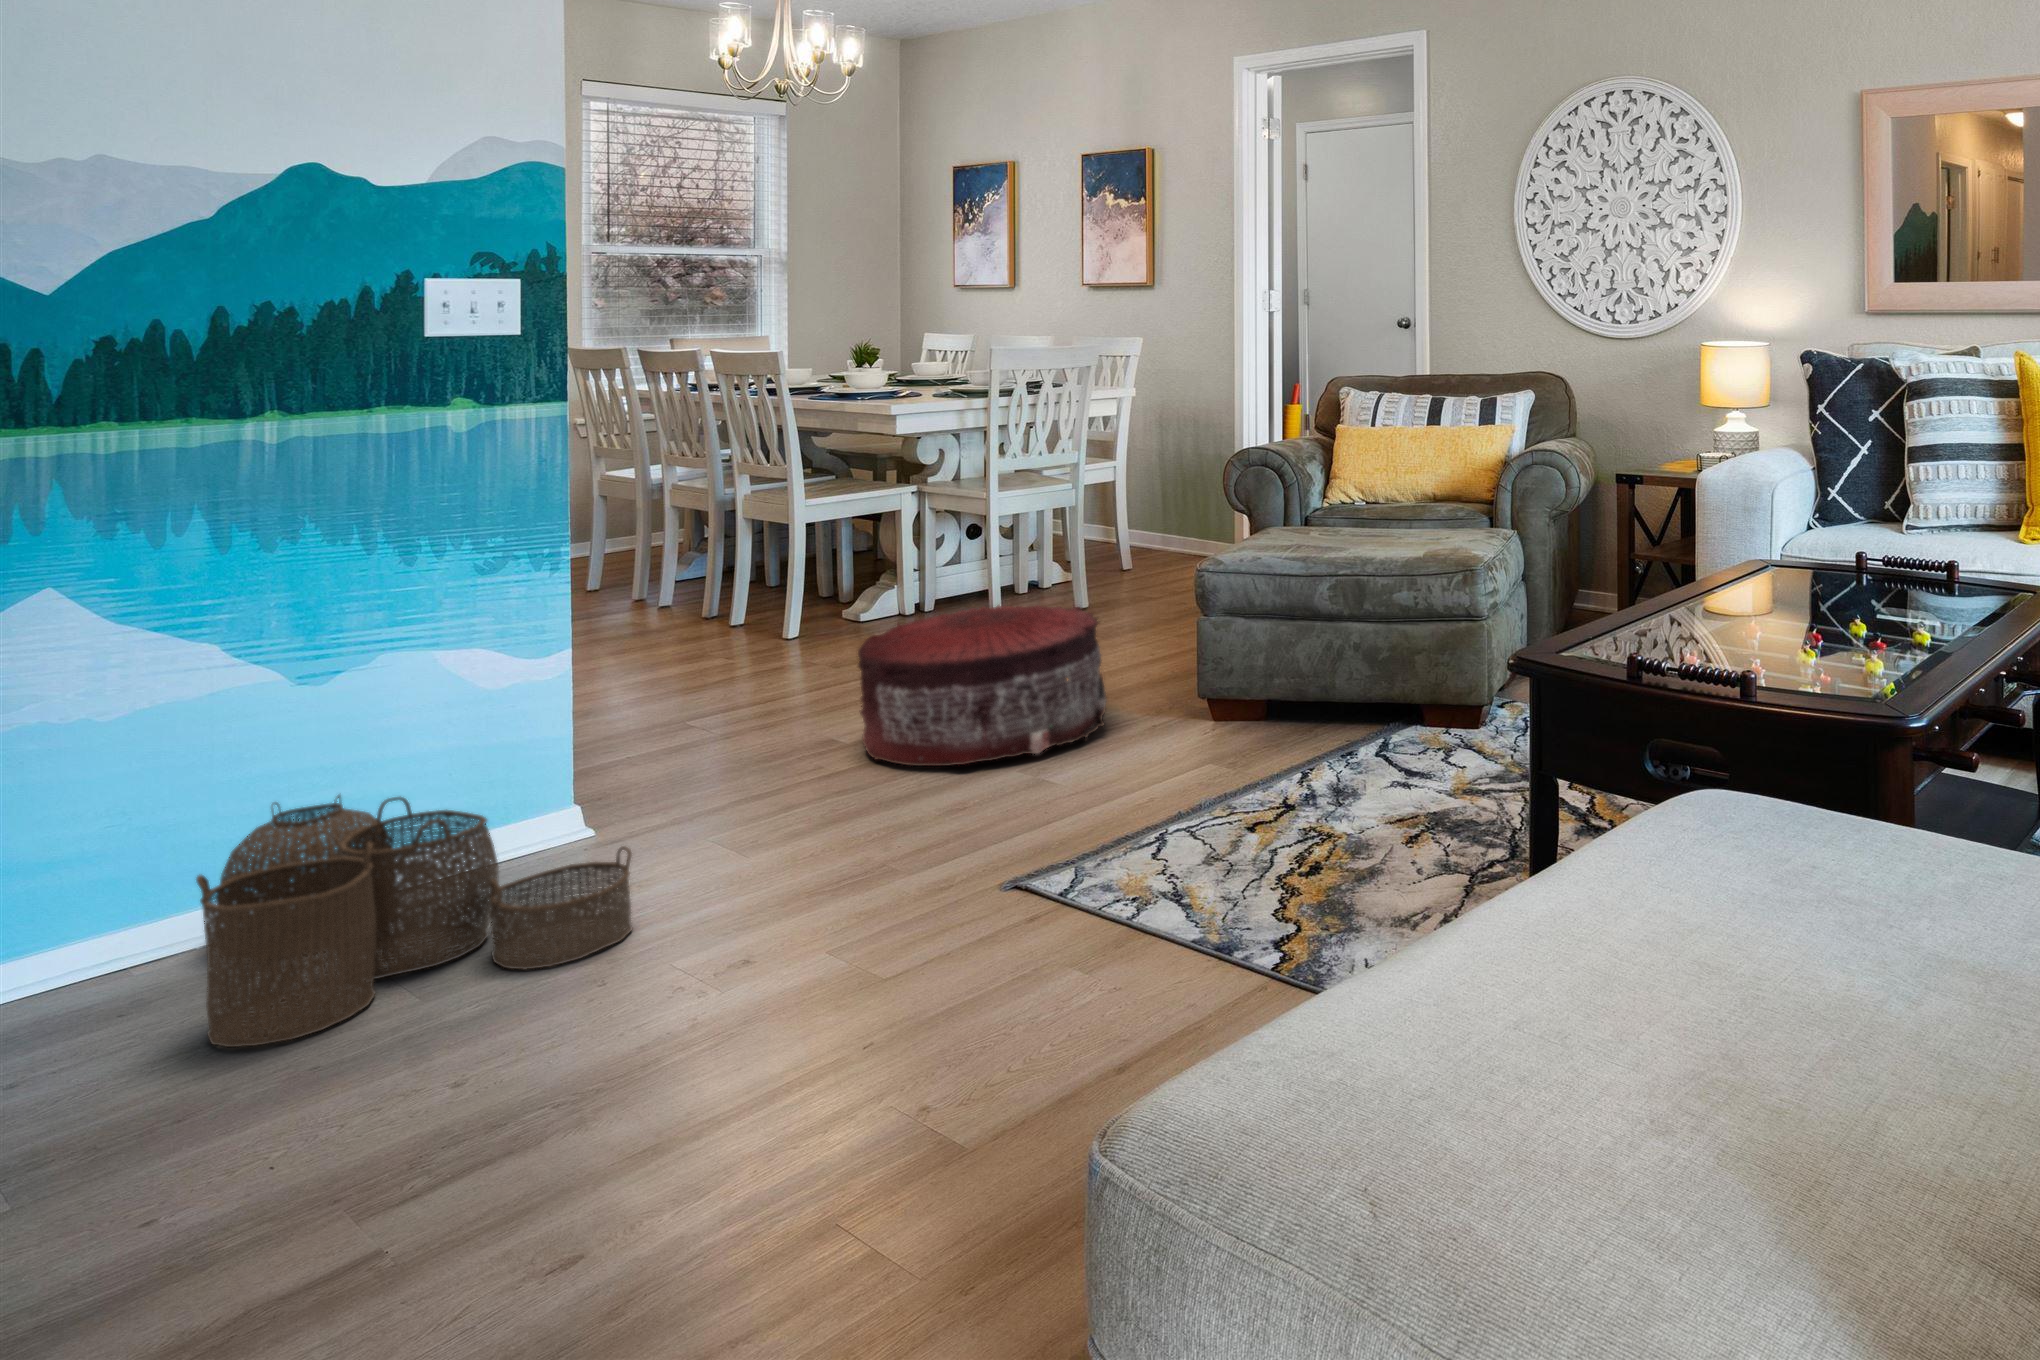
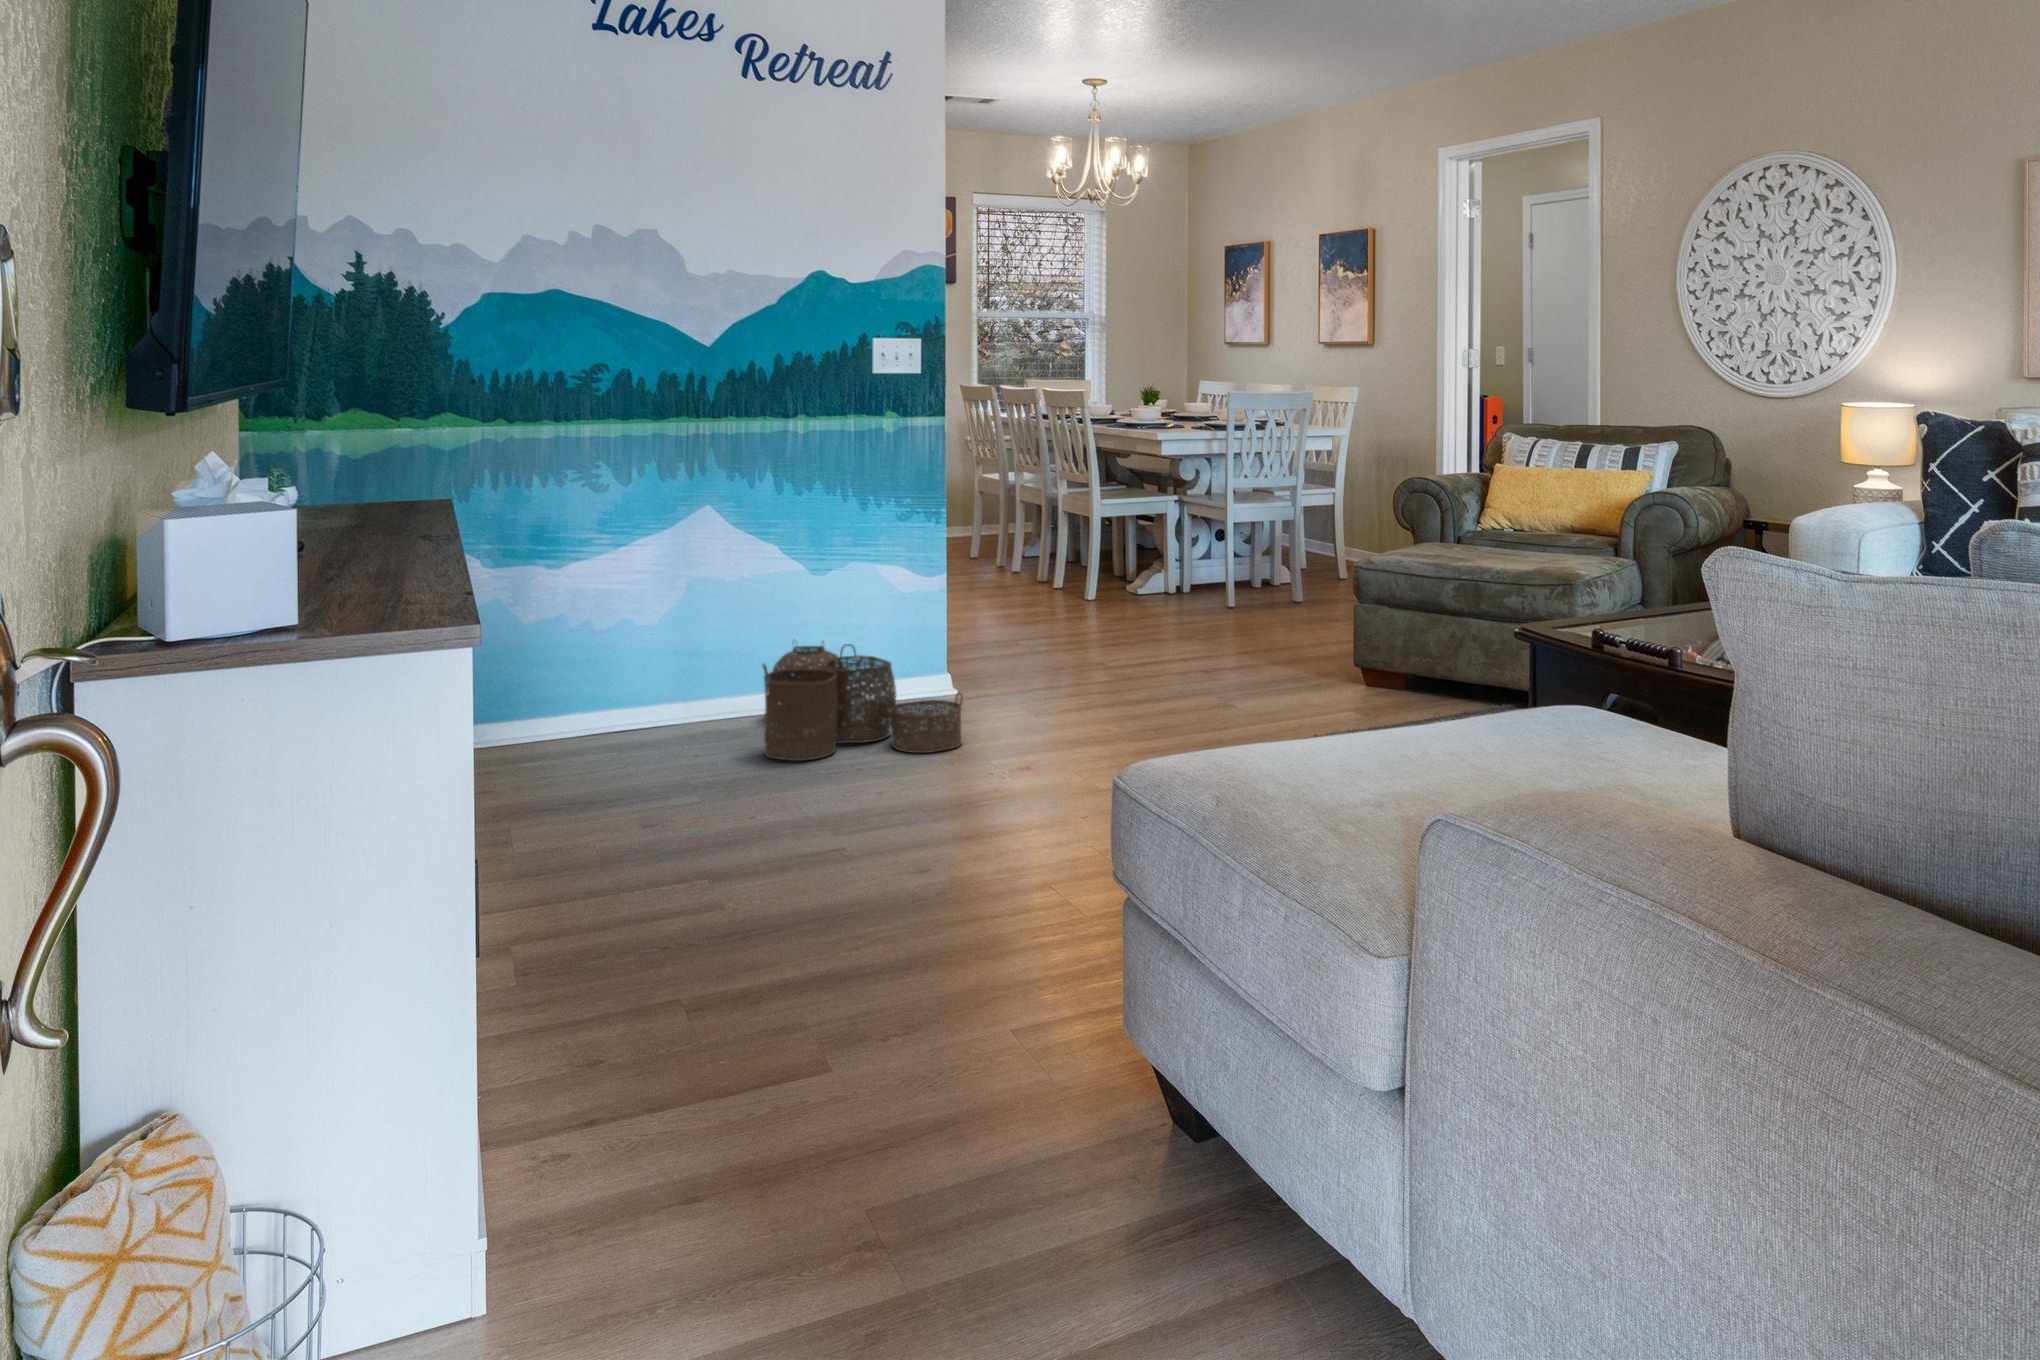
pouf: present [858,605,1106,766] -> none [1110,583,1279,691]

